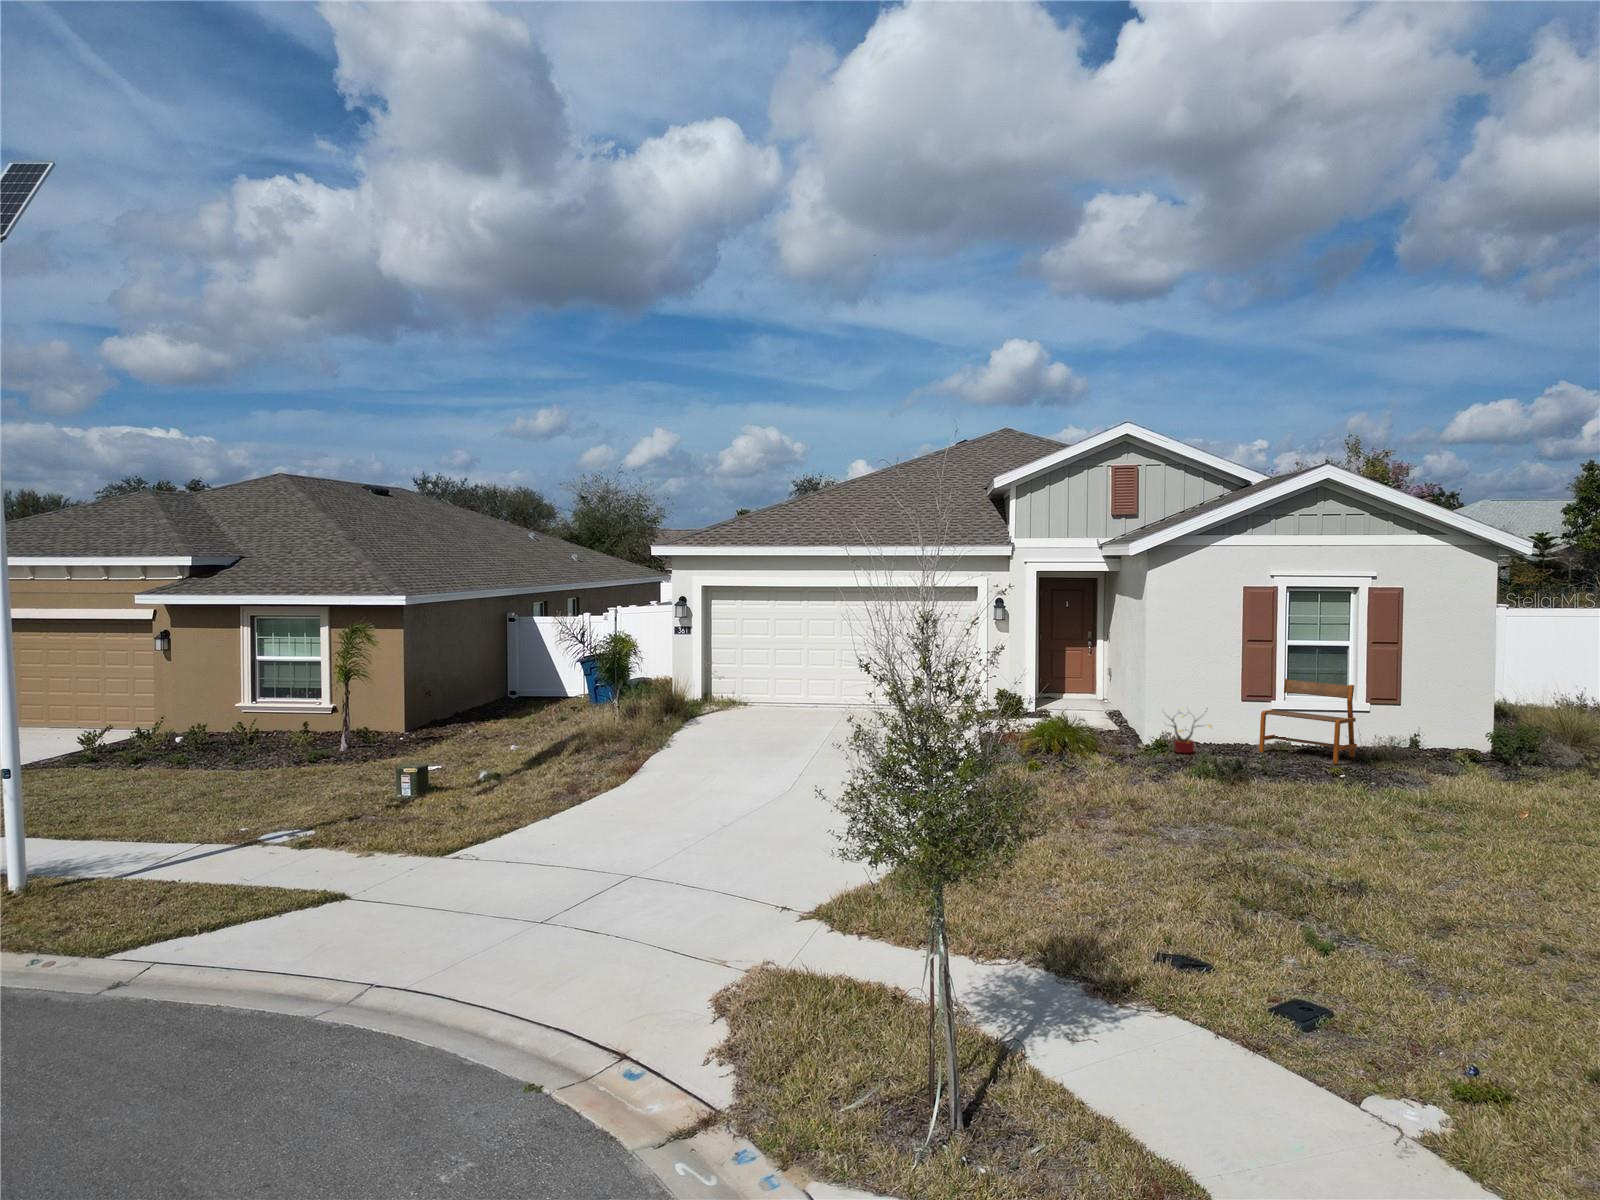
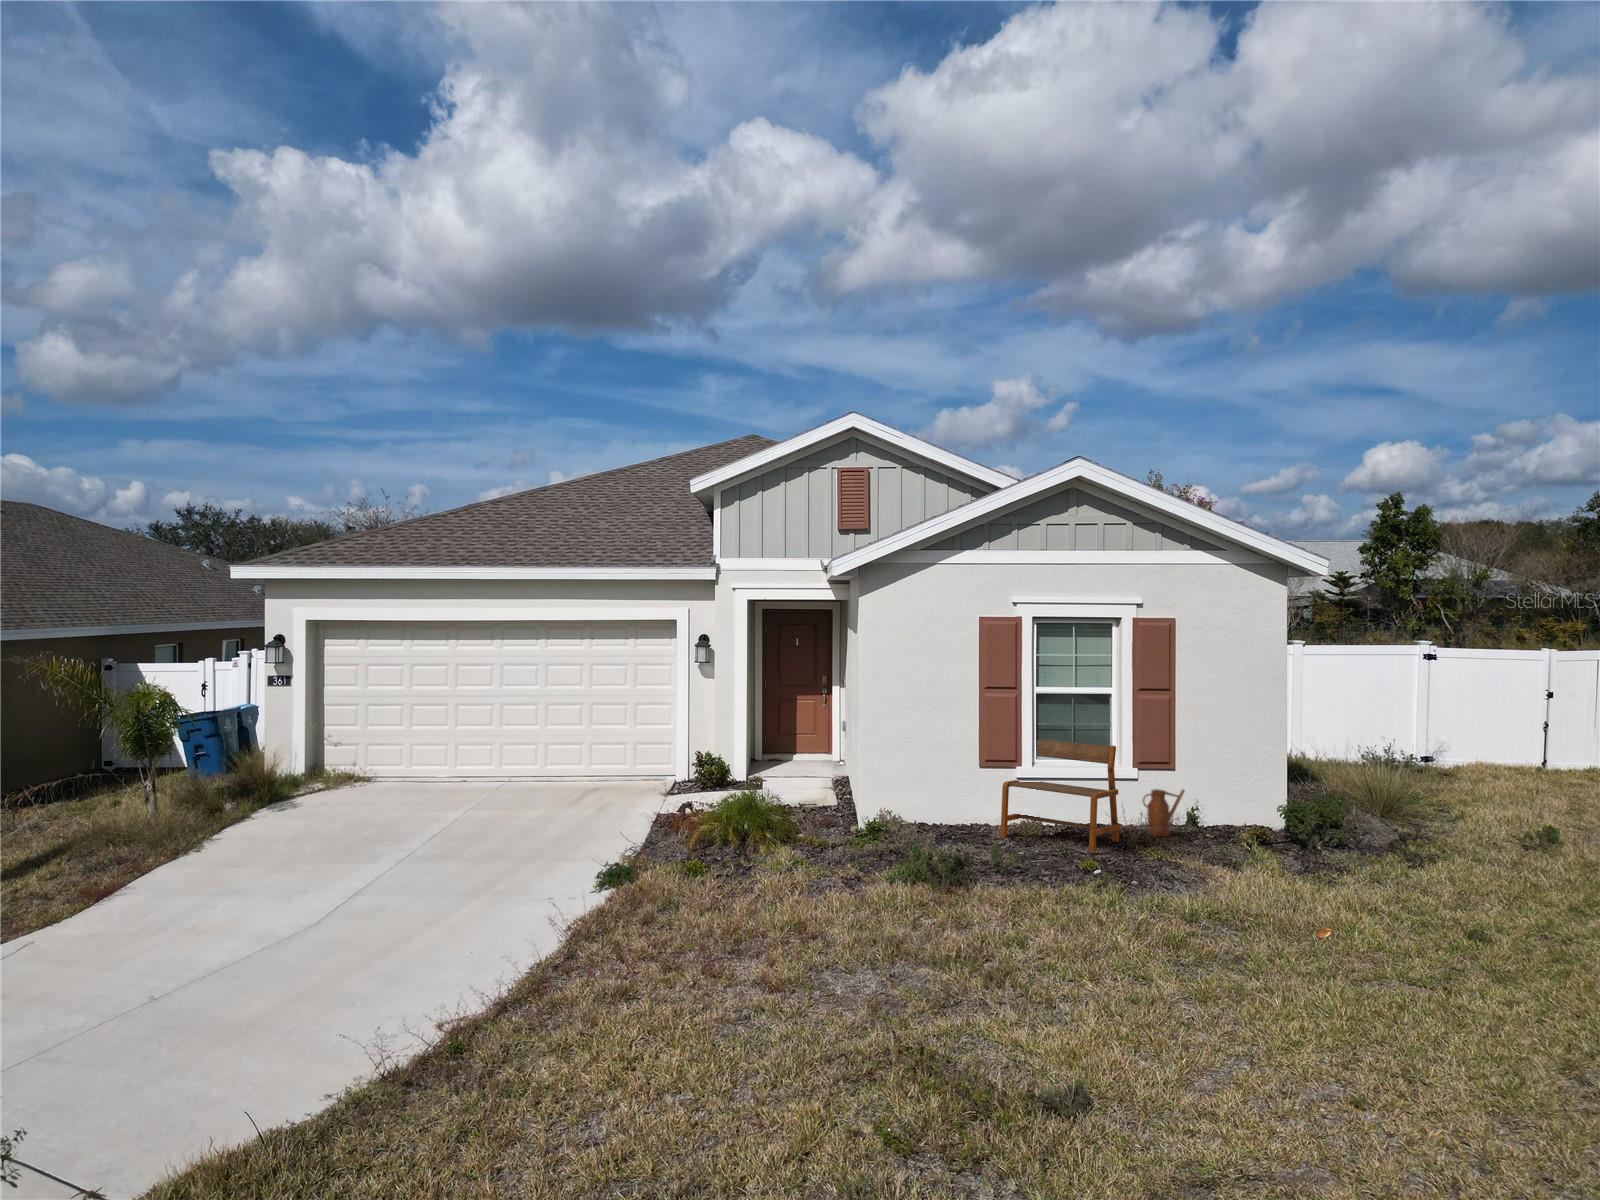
decorative plant: present [1168,712,1212,753] -> none [872,778,938,842]
watering can: none [1373,719,1409,755] -> present [1143,789,1185,837]

